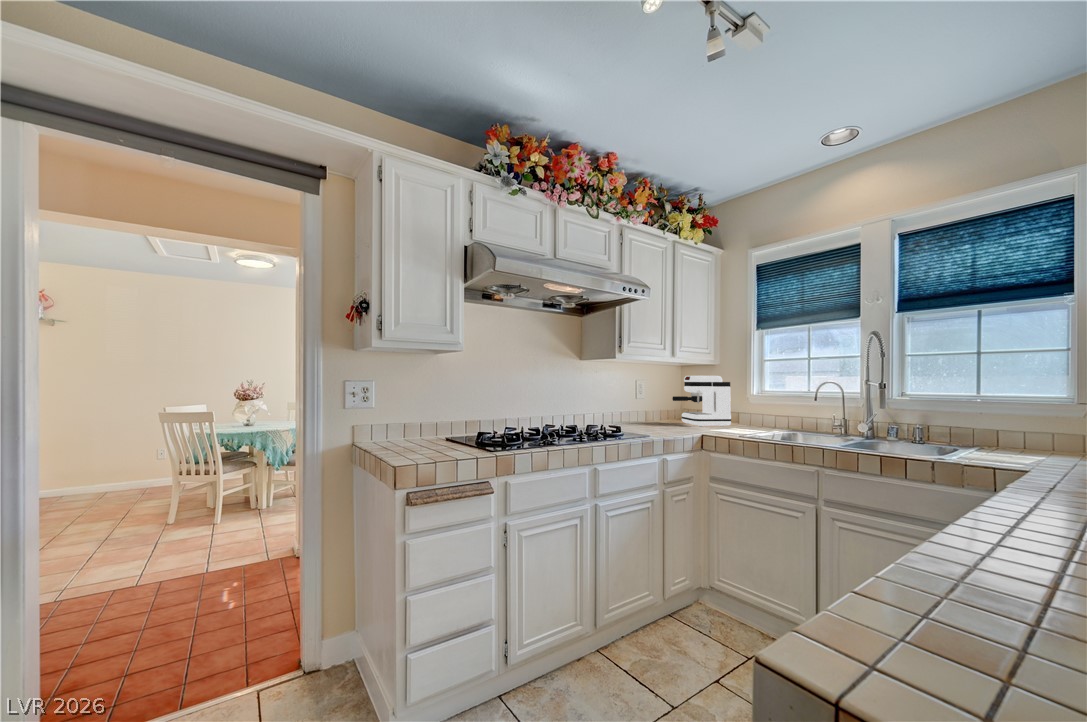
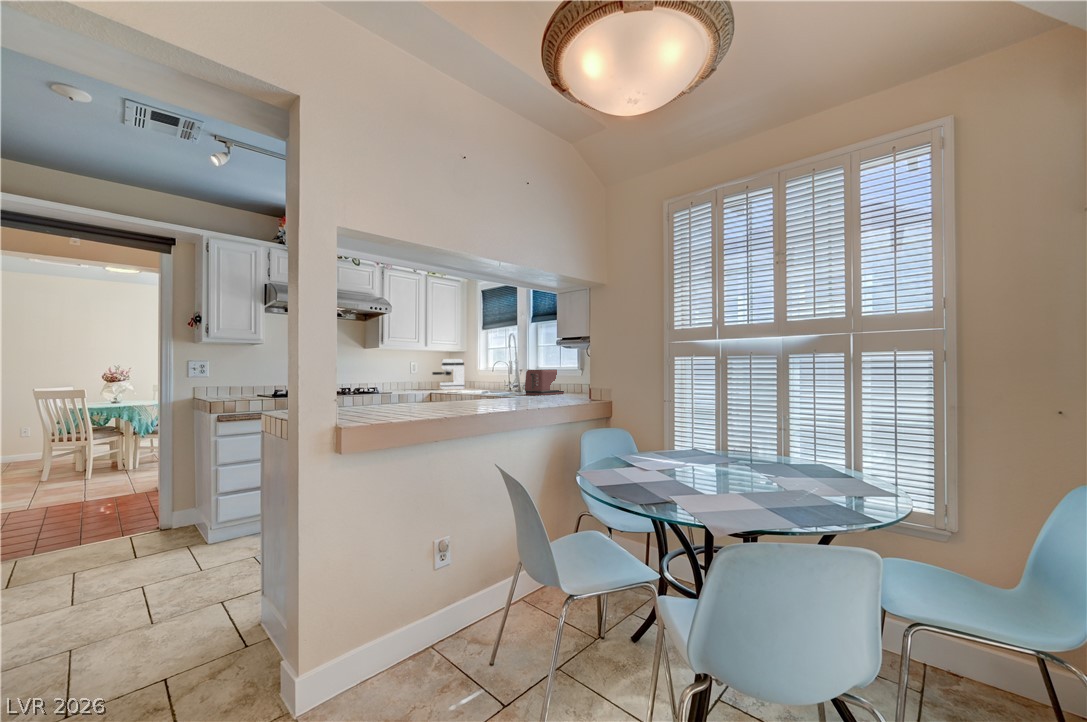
toaster: none [979,403,1059,466] -> present [525,369,564,395]

